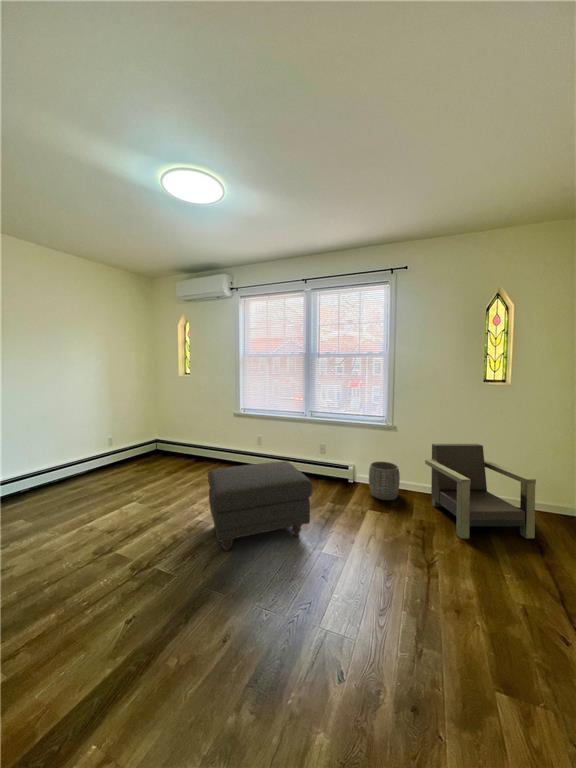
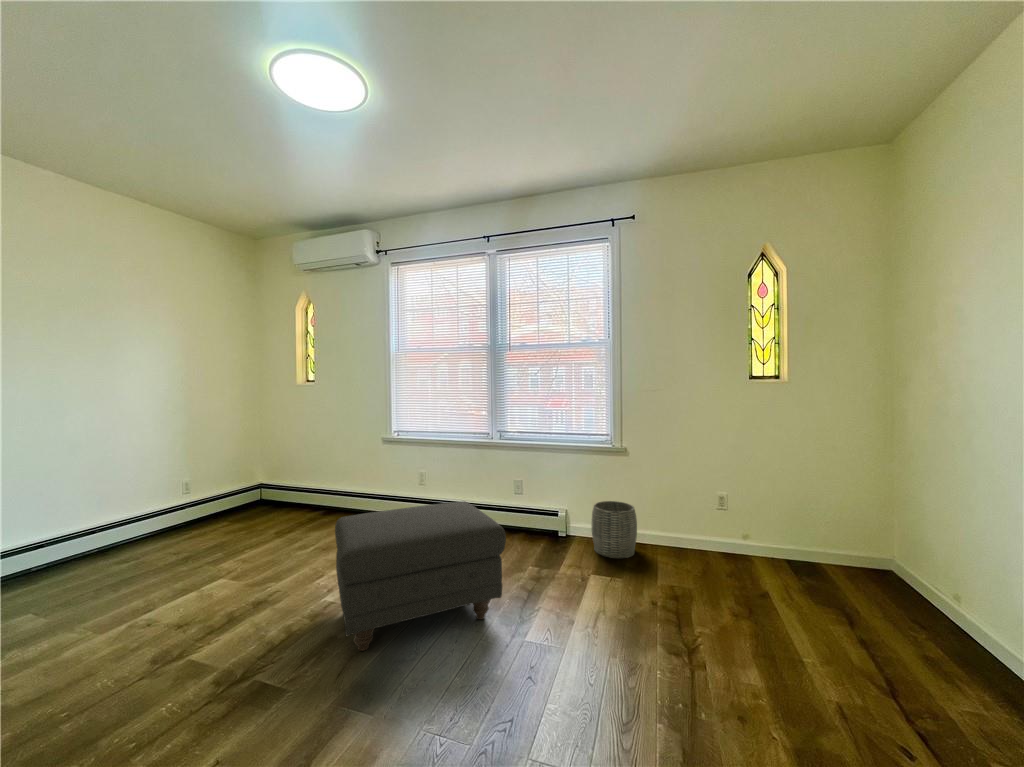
armchair: present [425,444,536,539] -> none [673,468,835,609]

